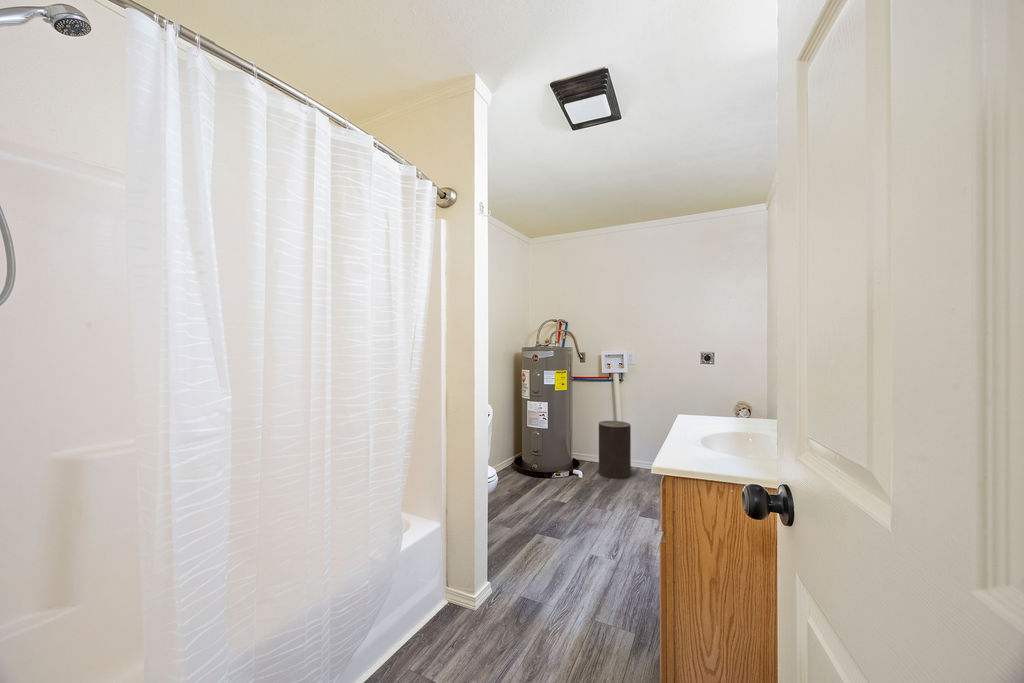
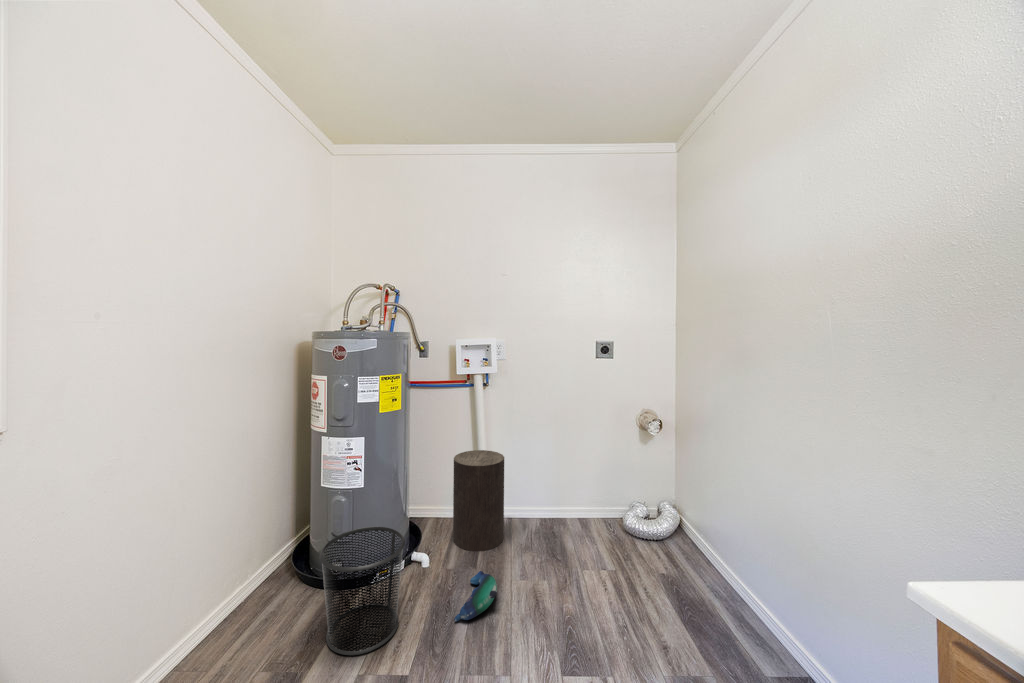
waste bin: none [527,446,566,498] -> present [320,527,405,655]
plush toy: none [590,482,616,499] -> present [454,571,497,622]

